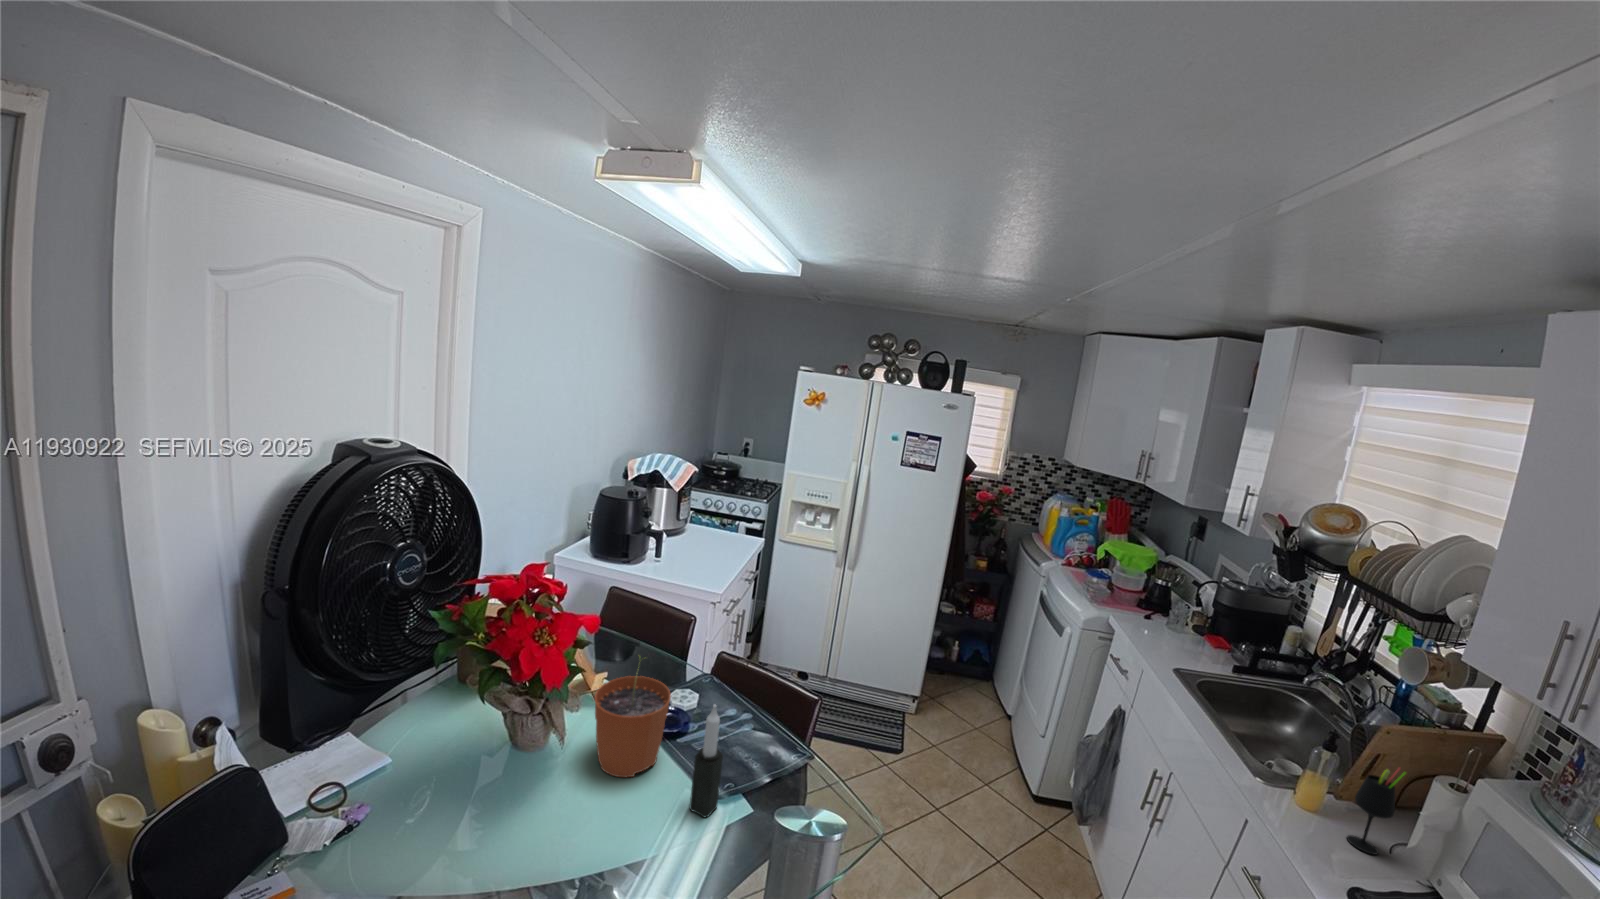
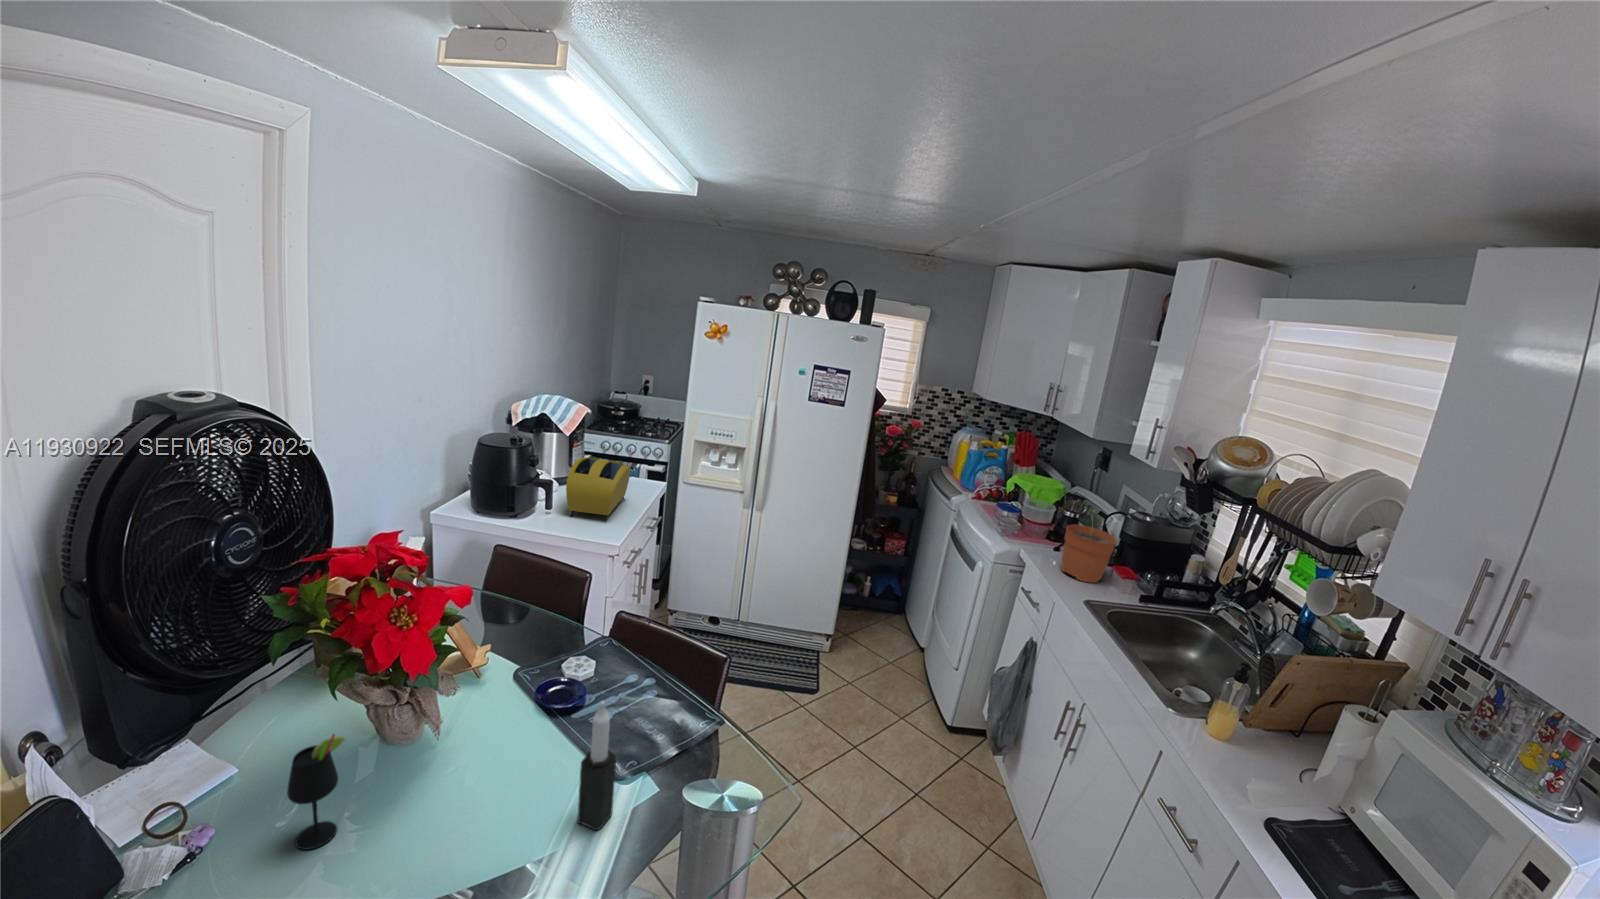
toaster: none [677,512,732,570] -> present [566,458,631,521]
plant pot: present [595,667,671,777] -> present [1061,525,1117,583]
wine glass: present [1347,768,1406,855] -> present [287,734,346,850]

